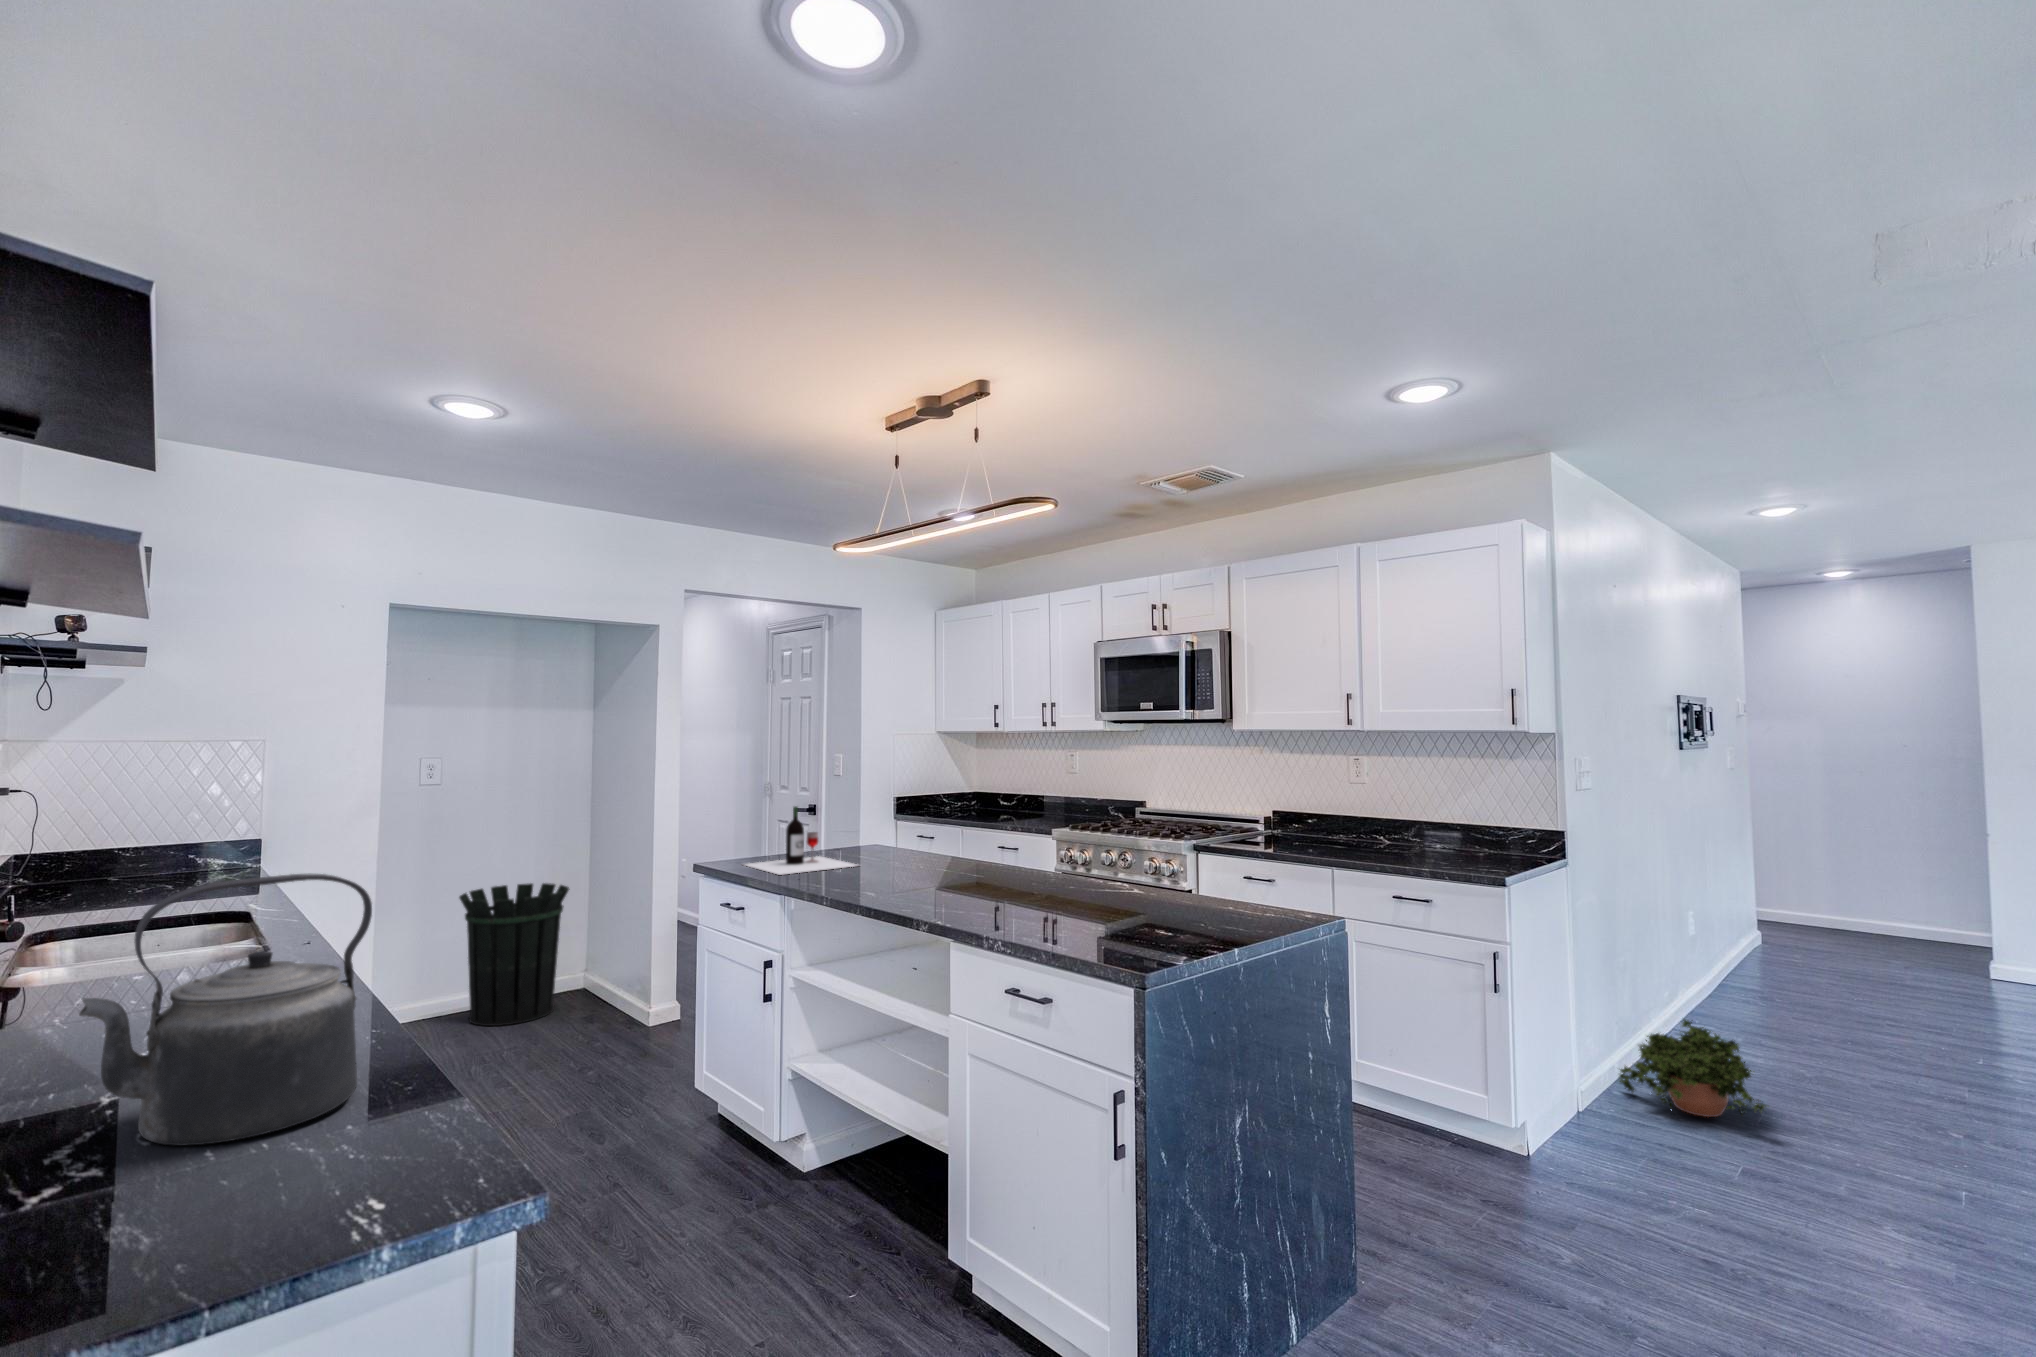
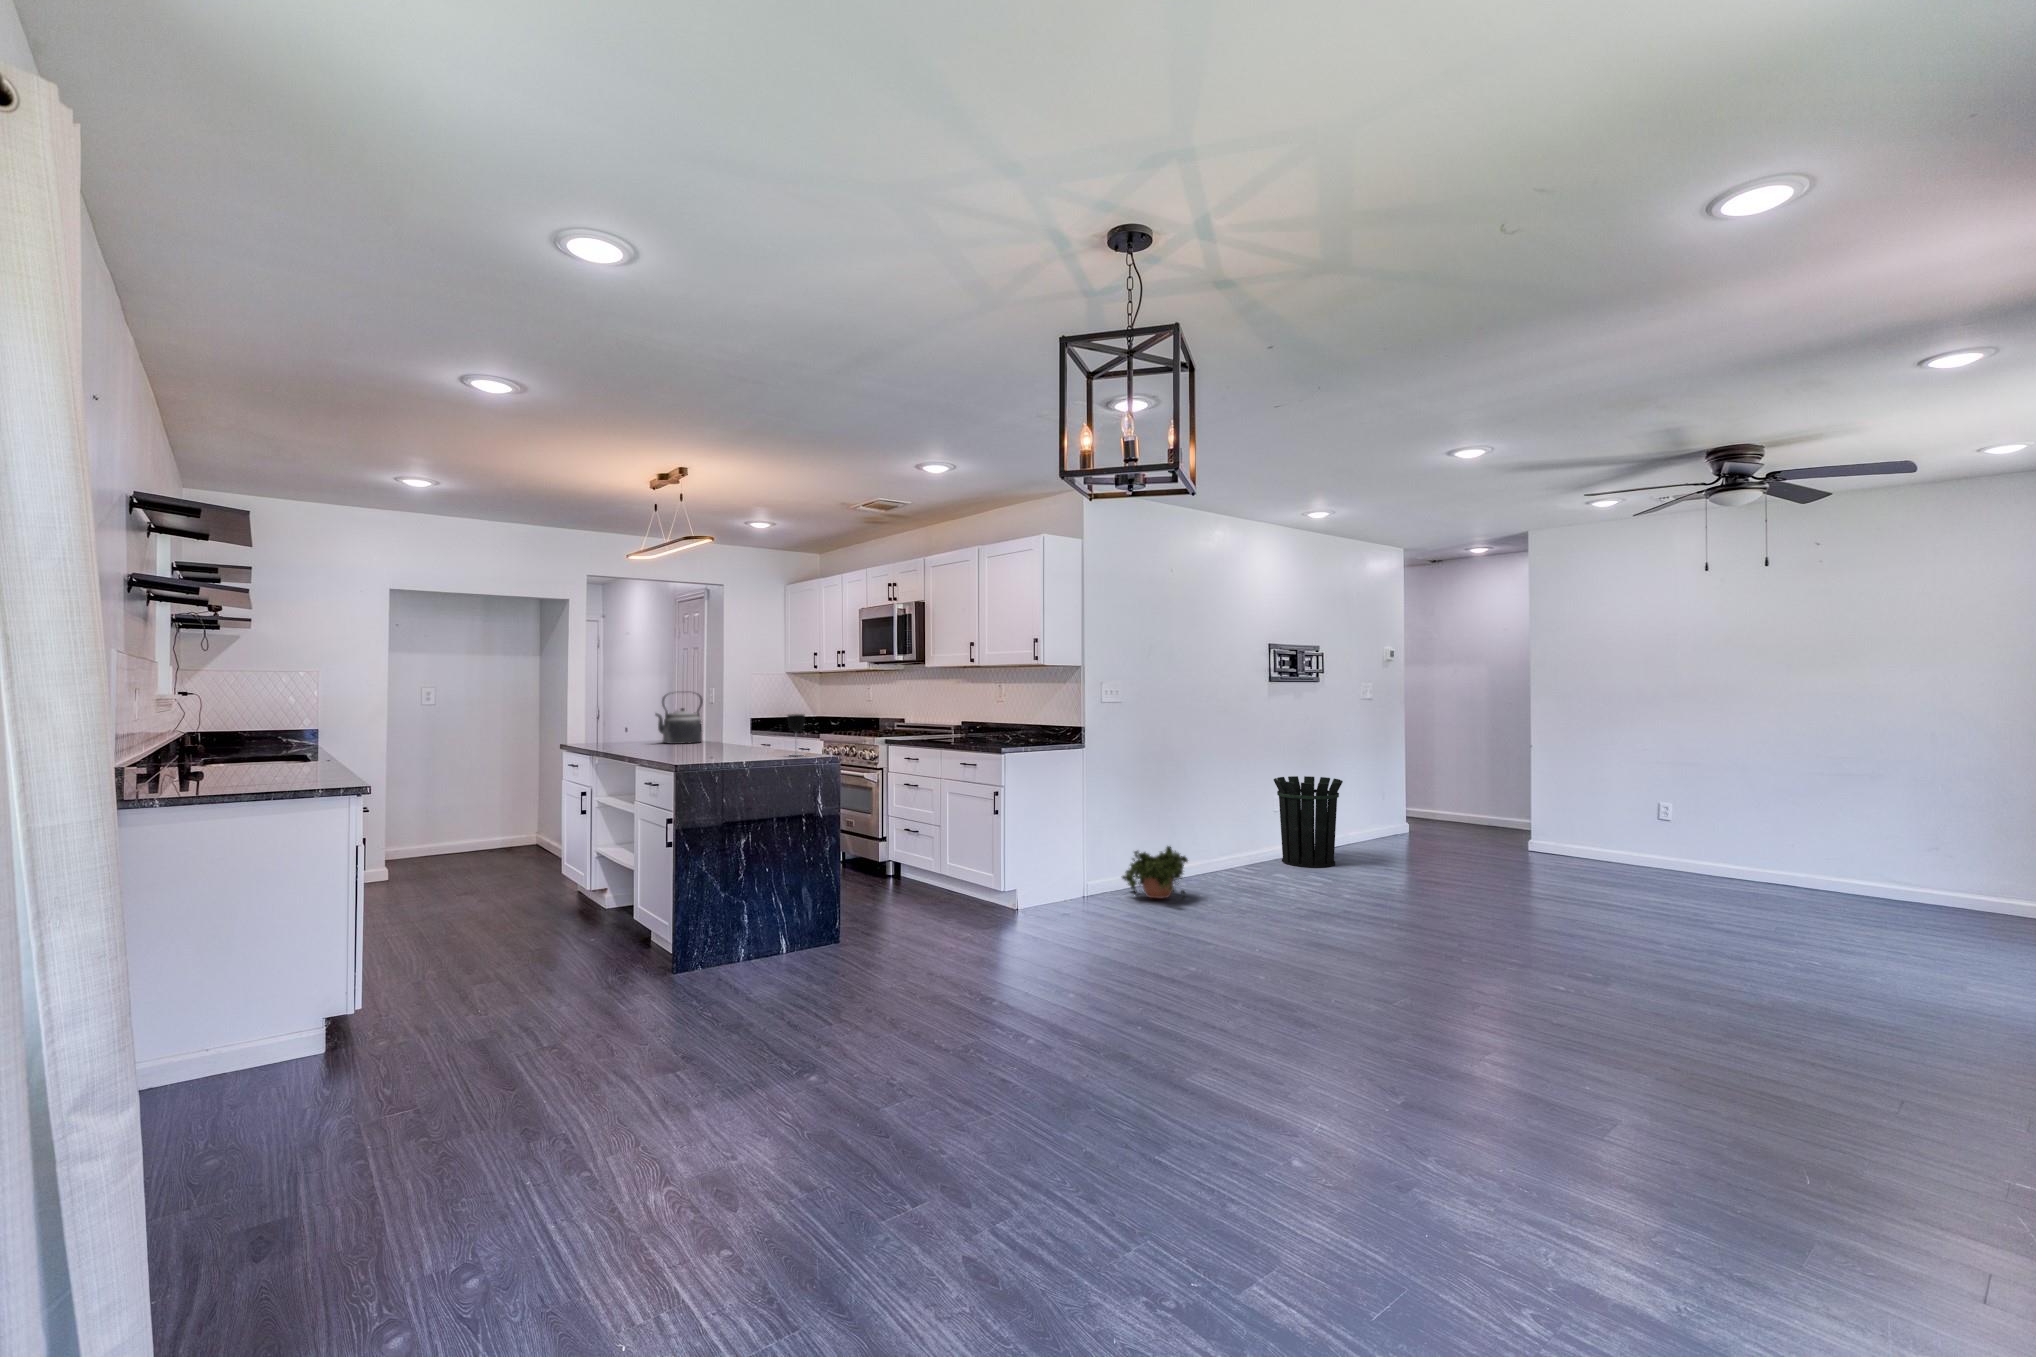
wine bottle: present [745,806,857,875] -> none [578,709,644,744]
wine glass: none [1253,835,1286,920] -> present [787,714,805,756]
kettle: present [79,874,372,1146] -> present [655,693,703,744]
waste bin: present [459,883,570,1026] -> present [1274,776,1343,867]

